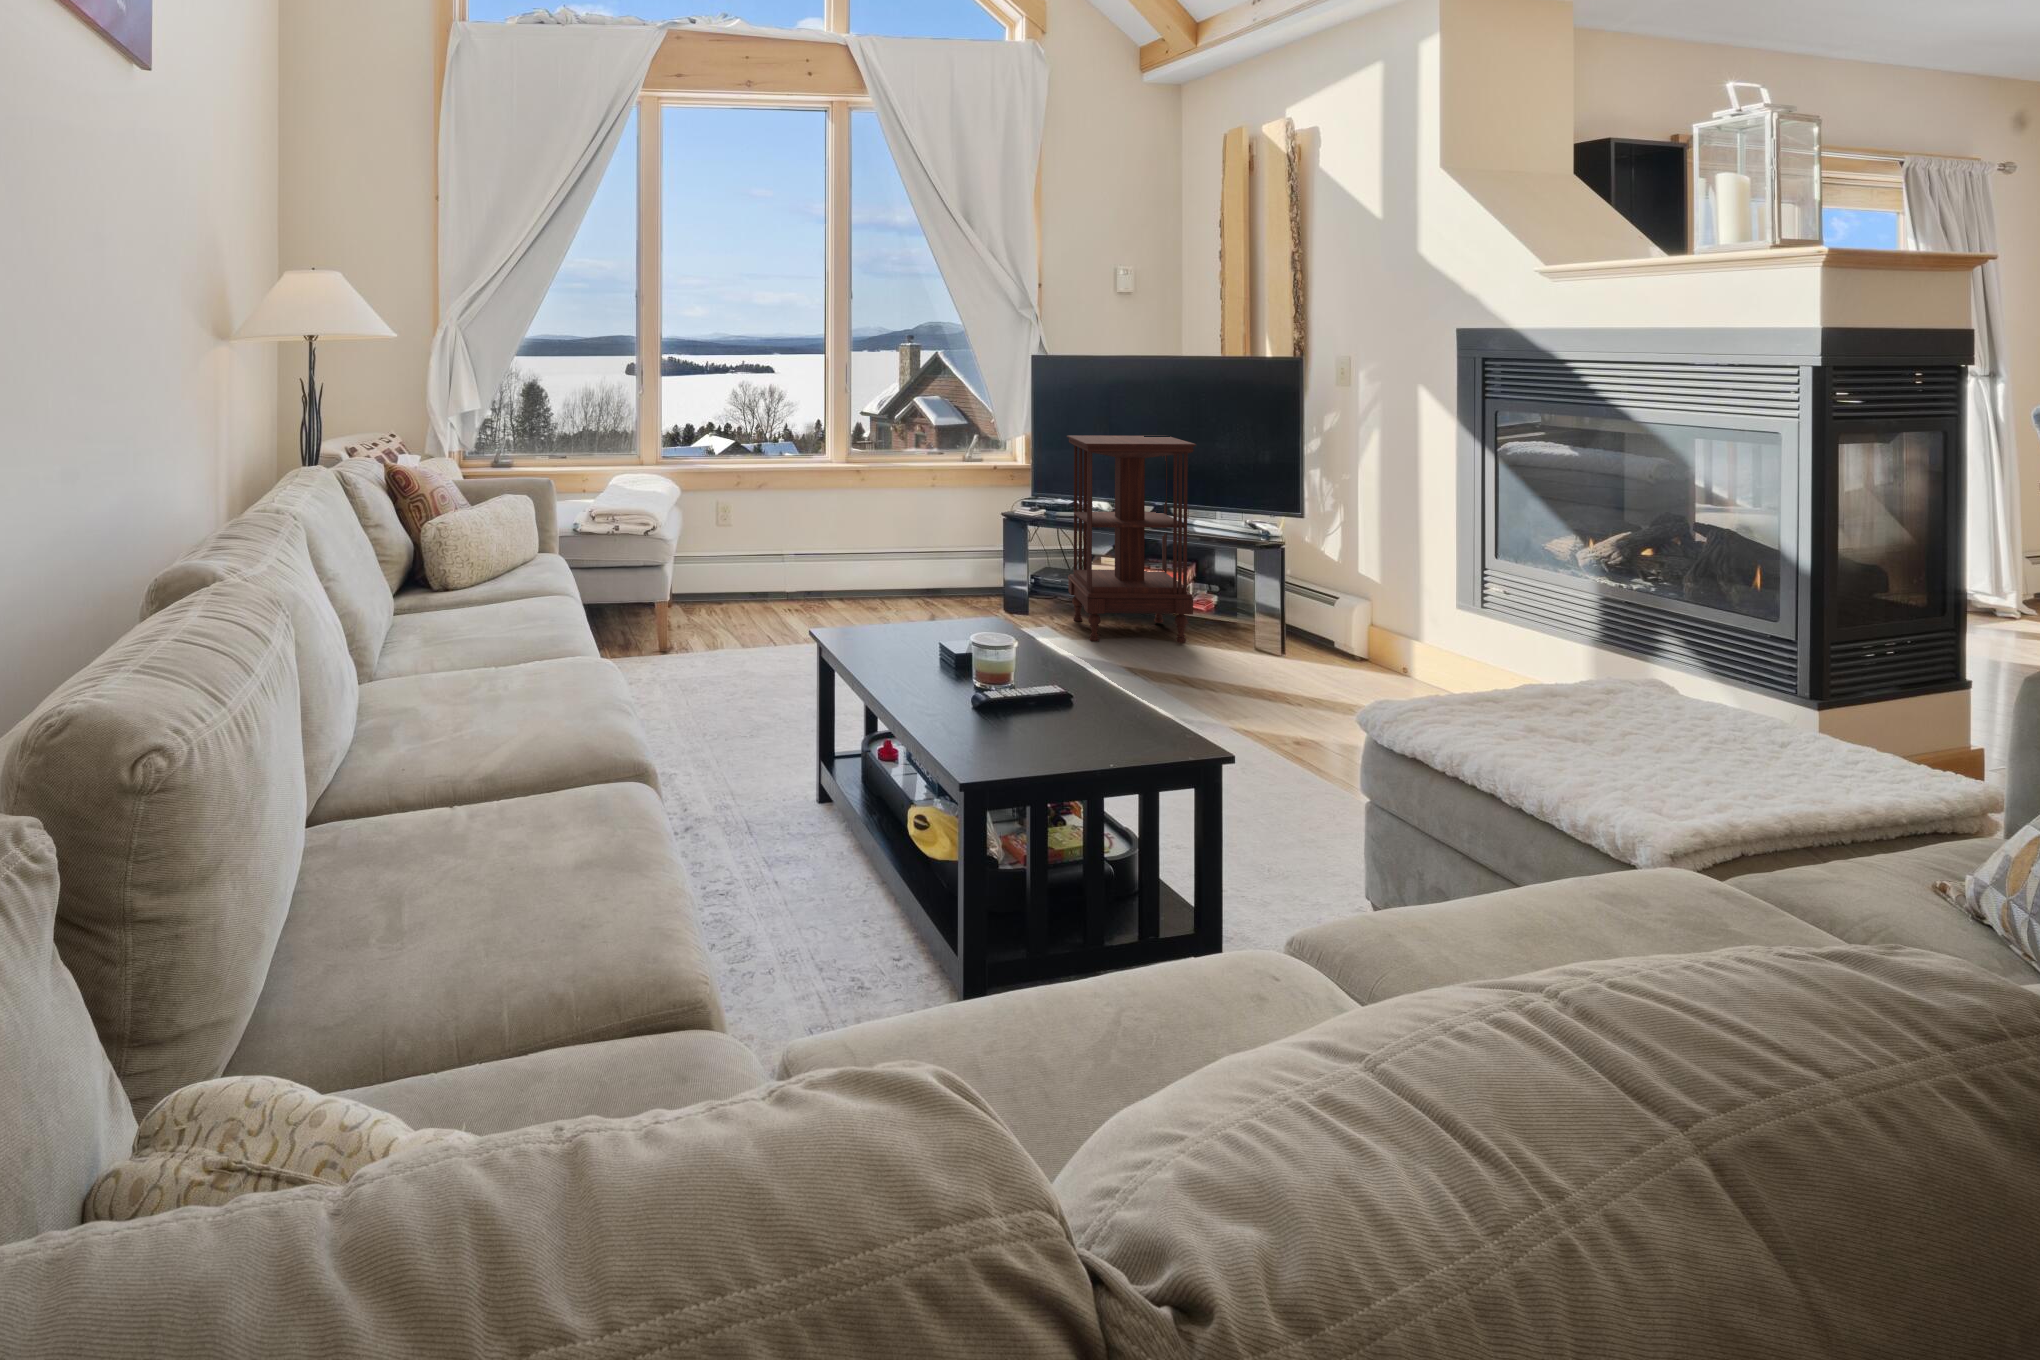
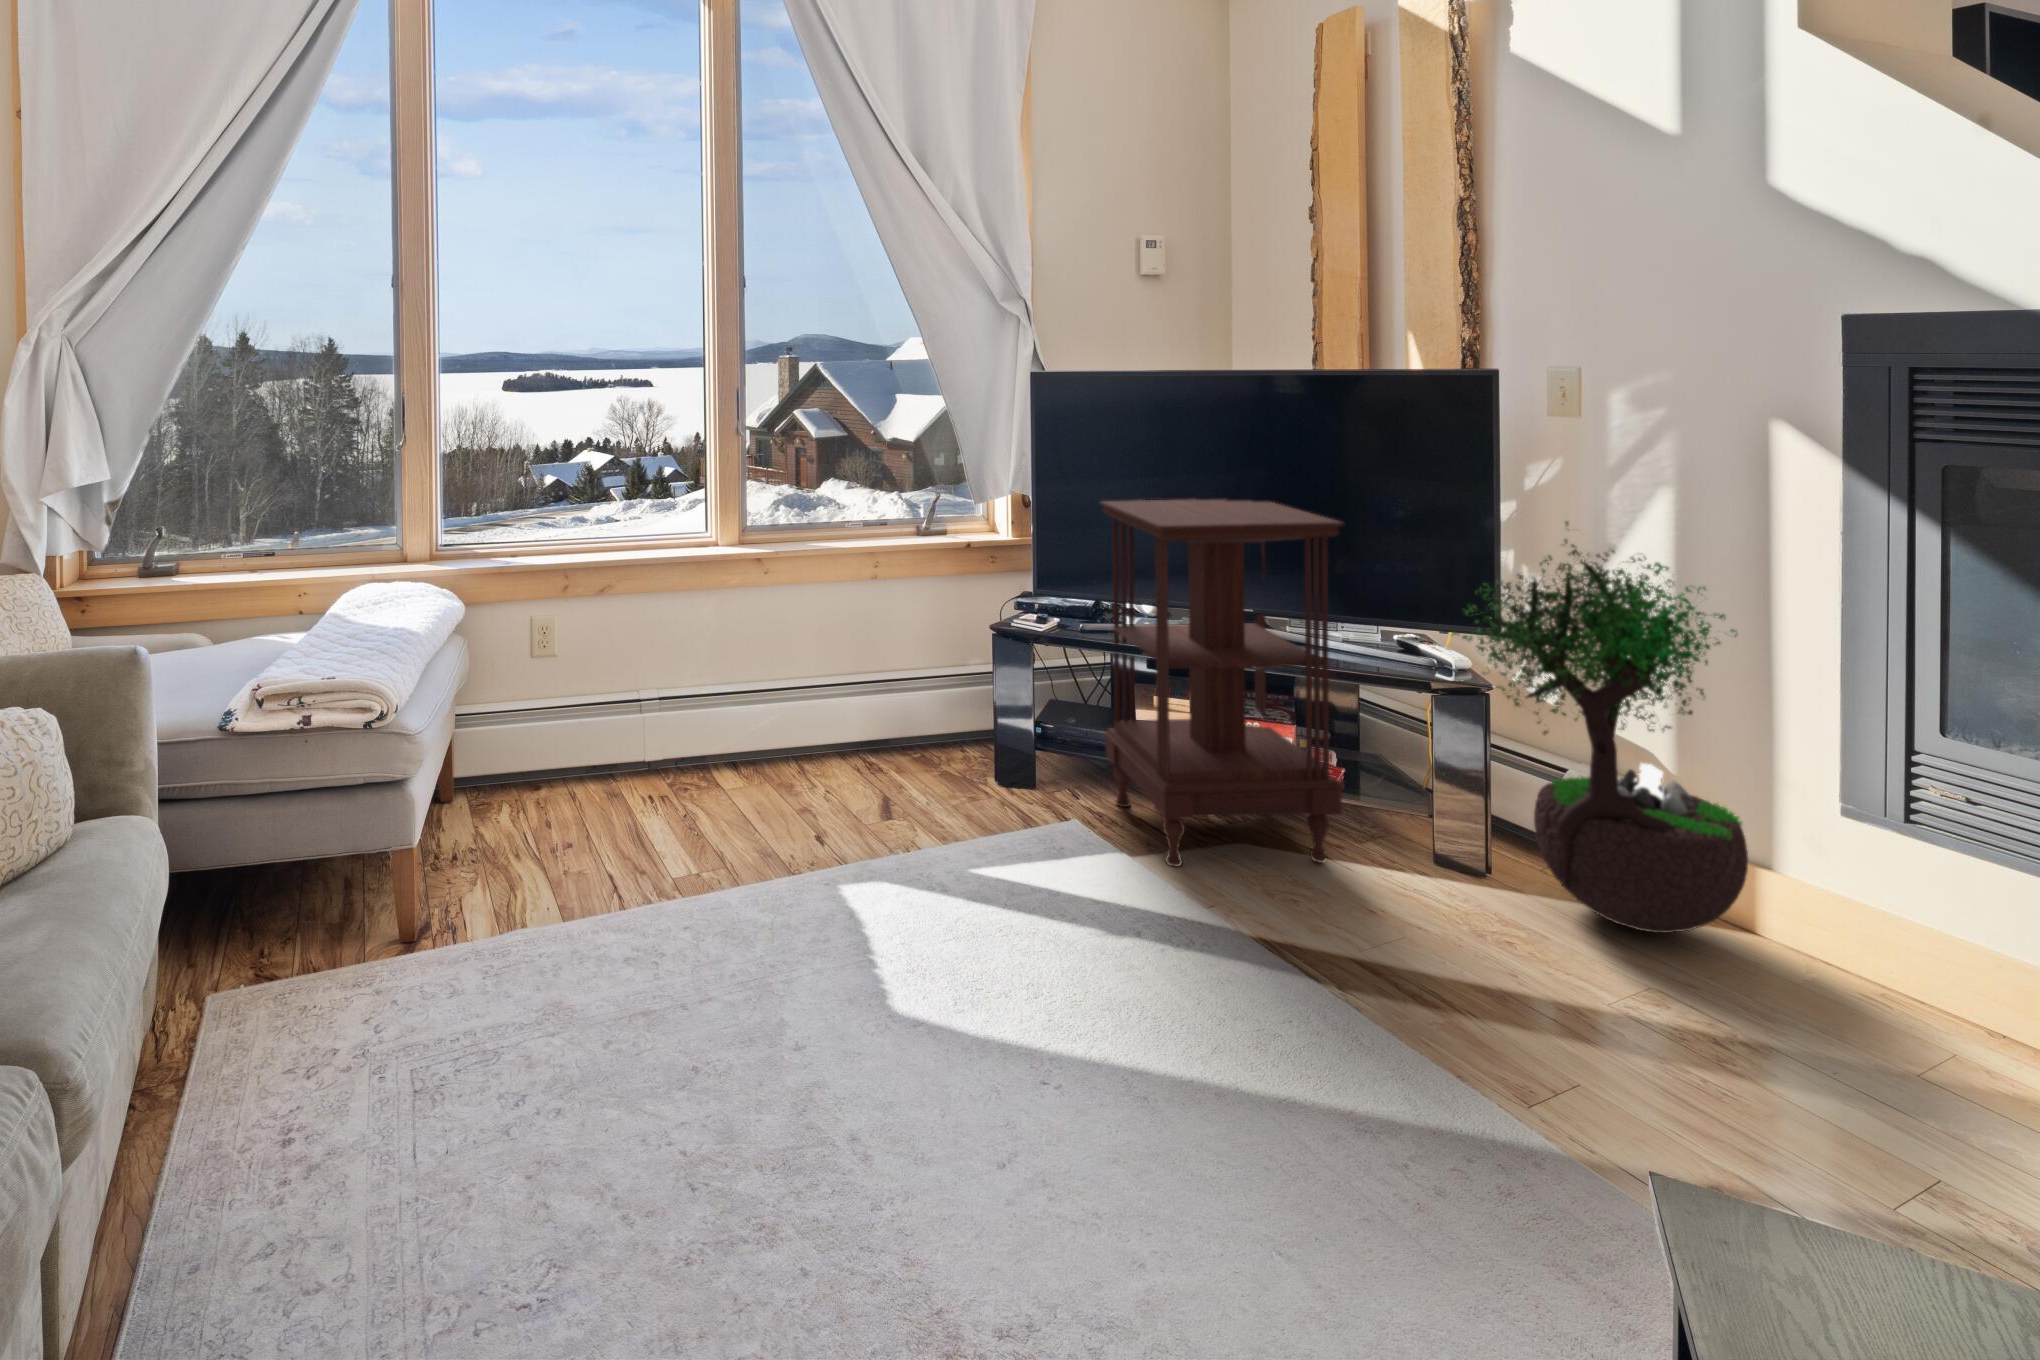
potted tree: none [1245,441,1405,671] -> present [1453,521,1748,933]

